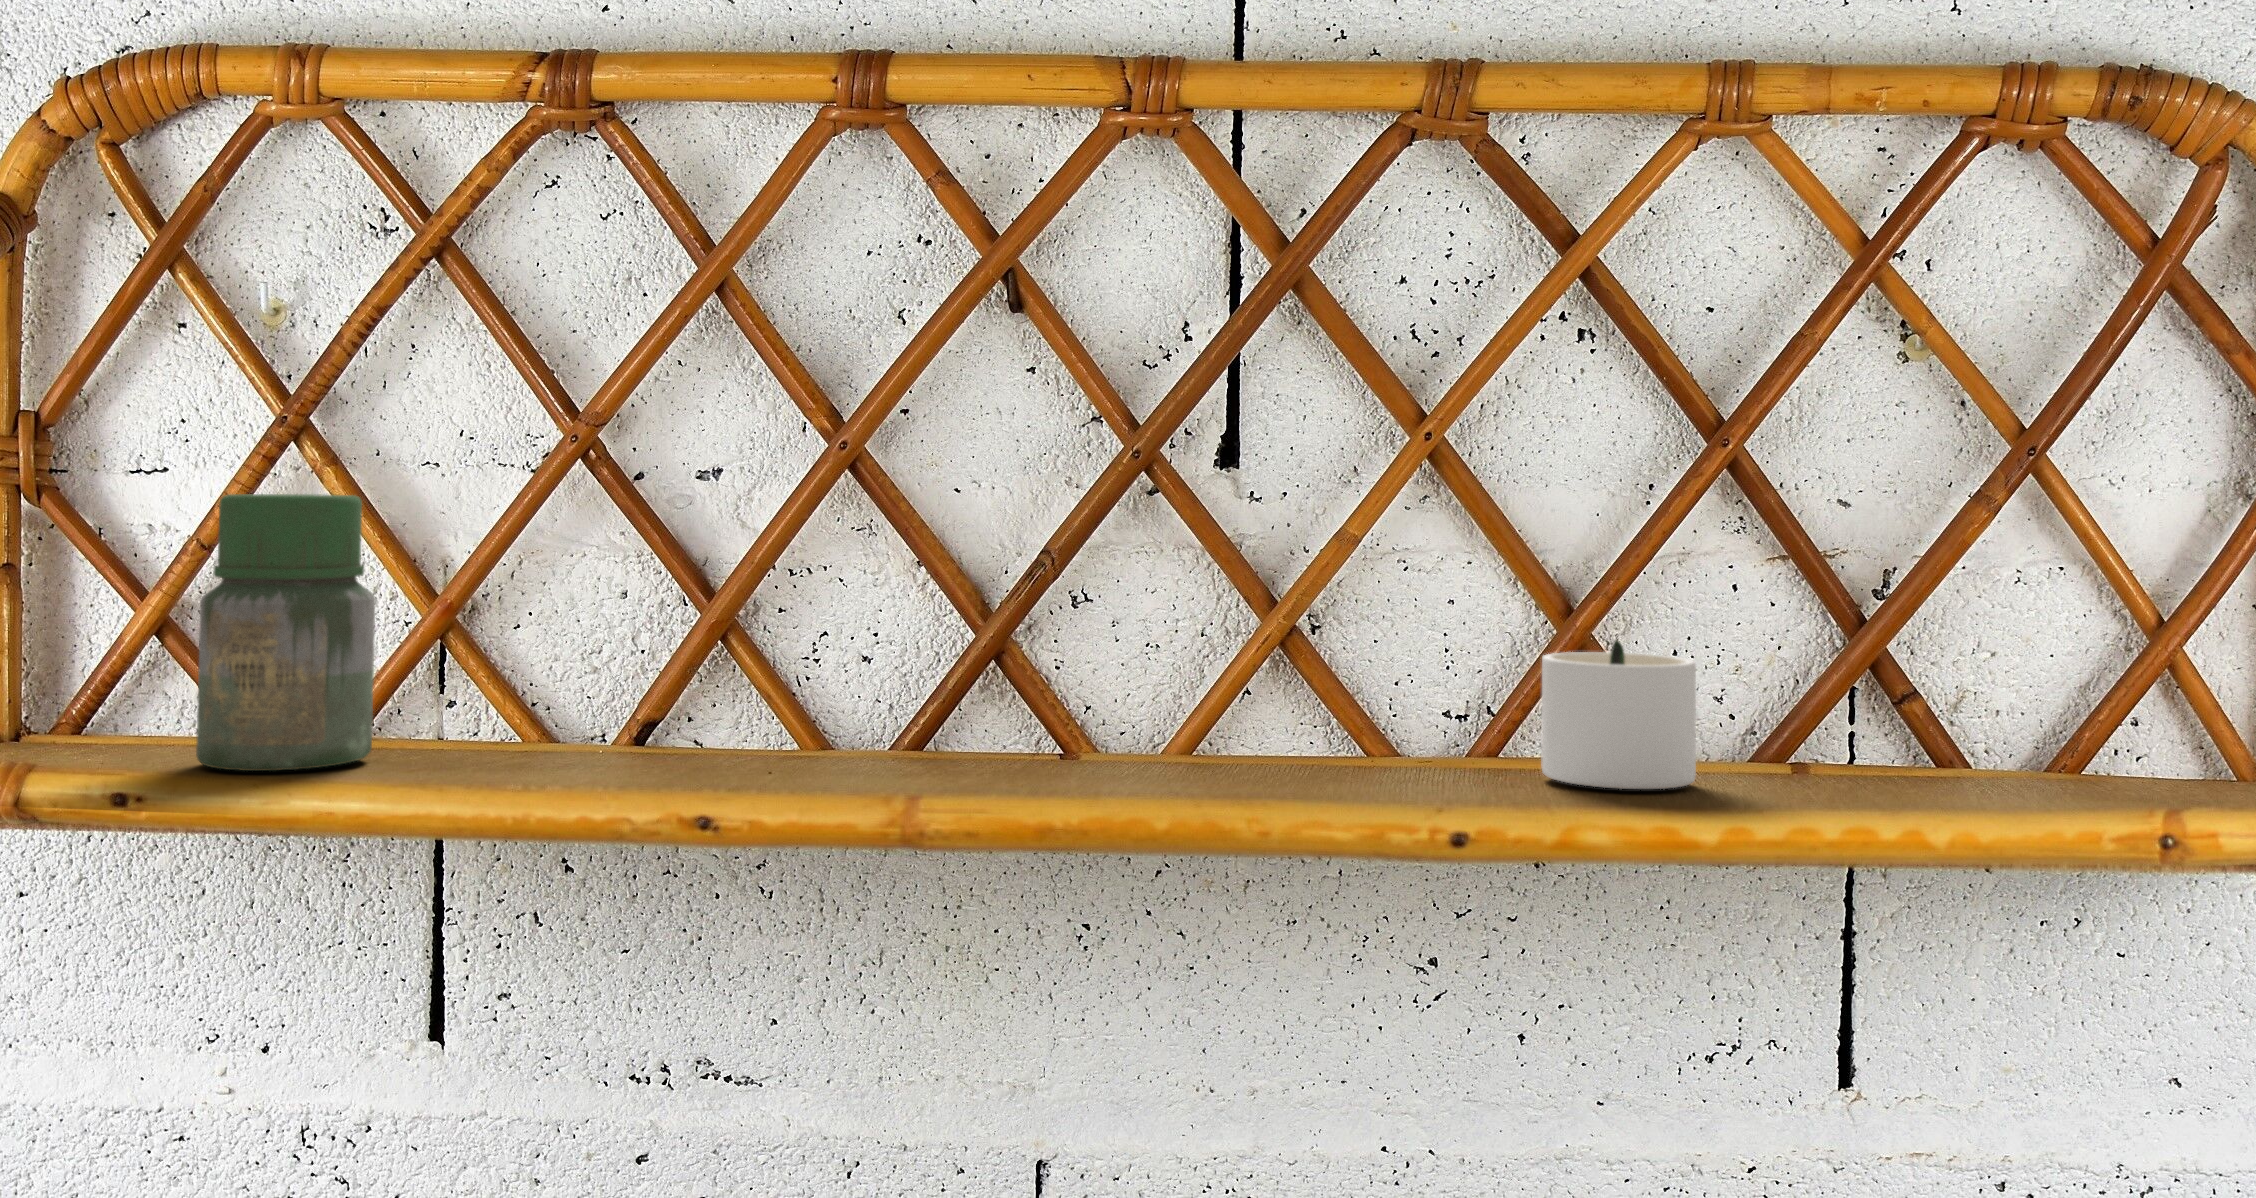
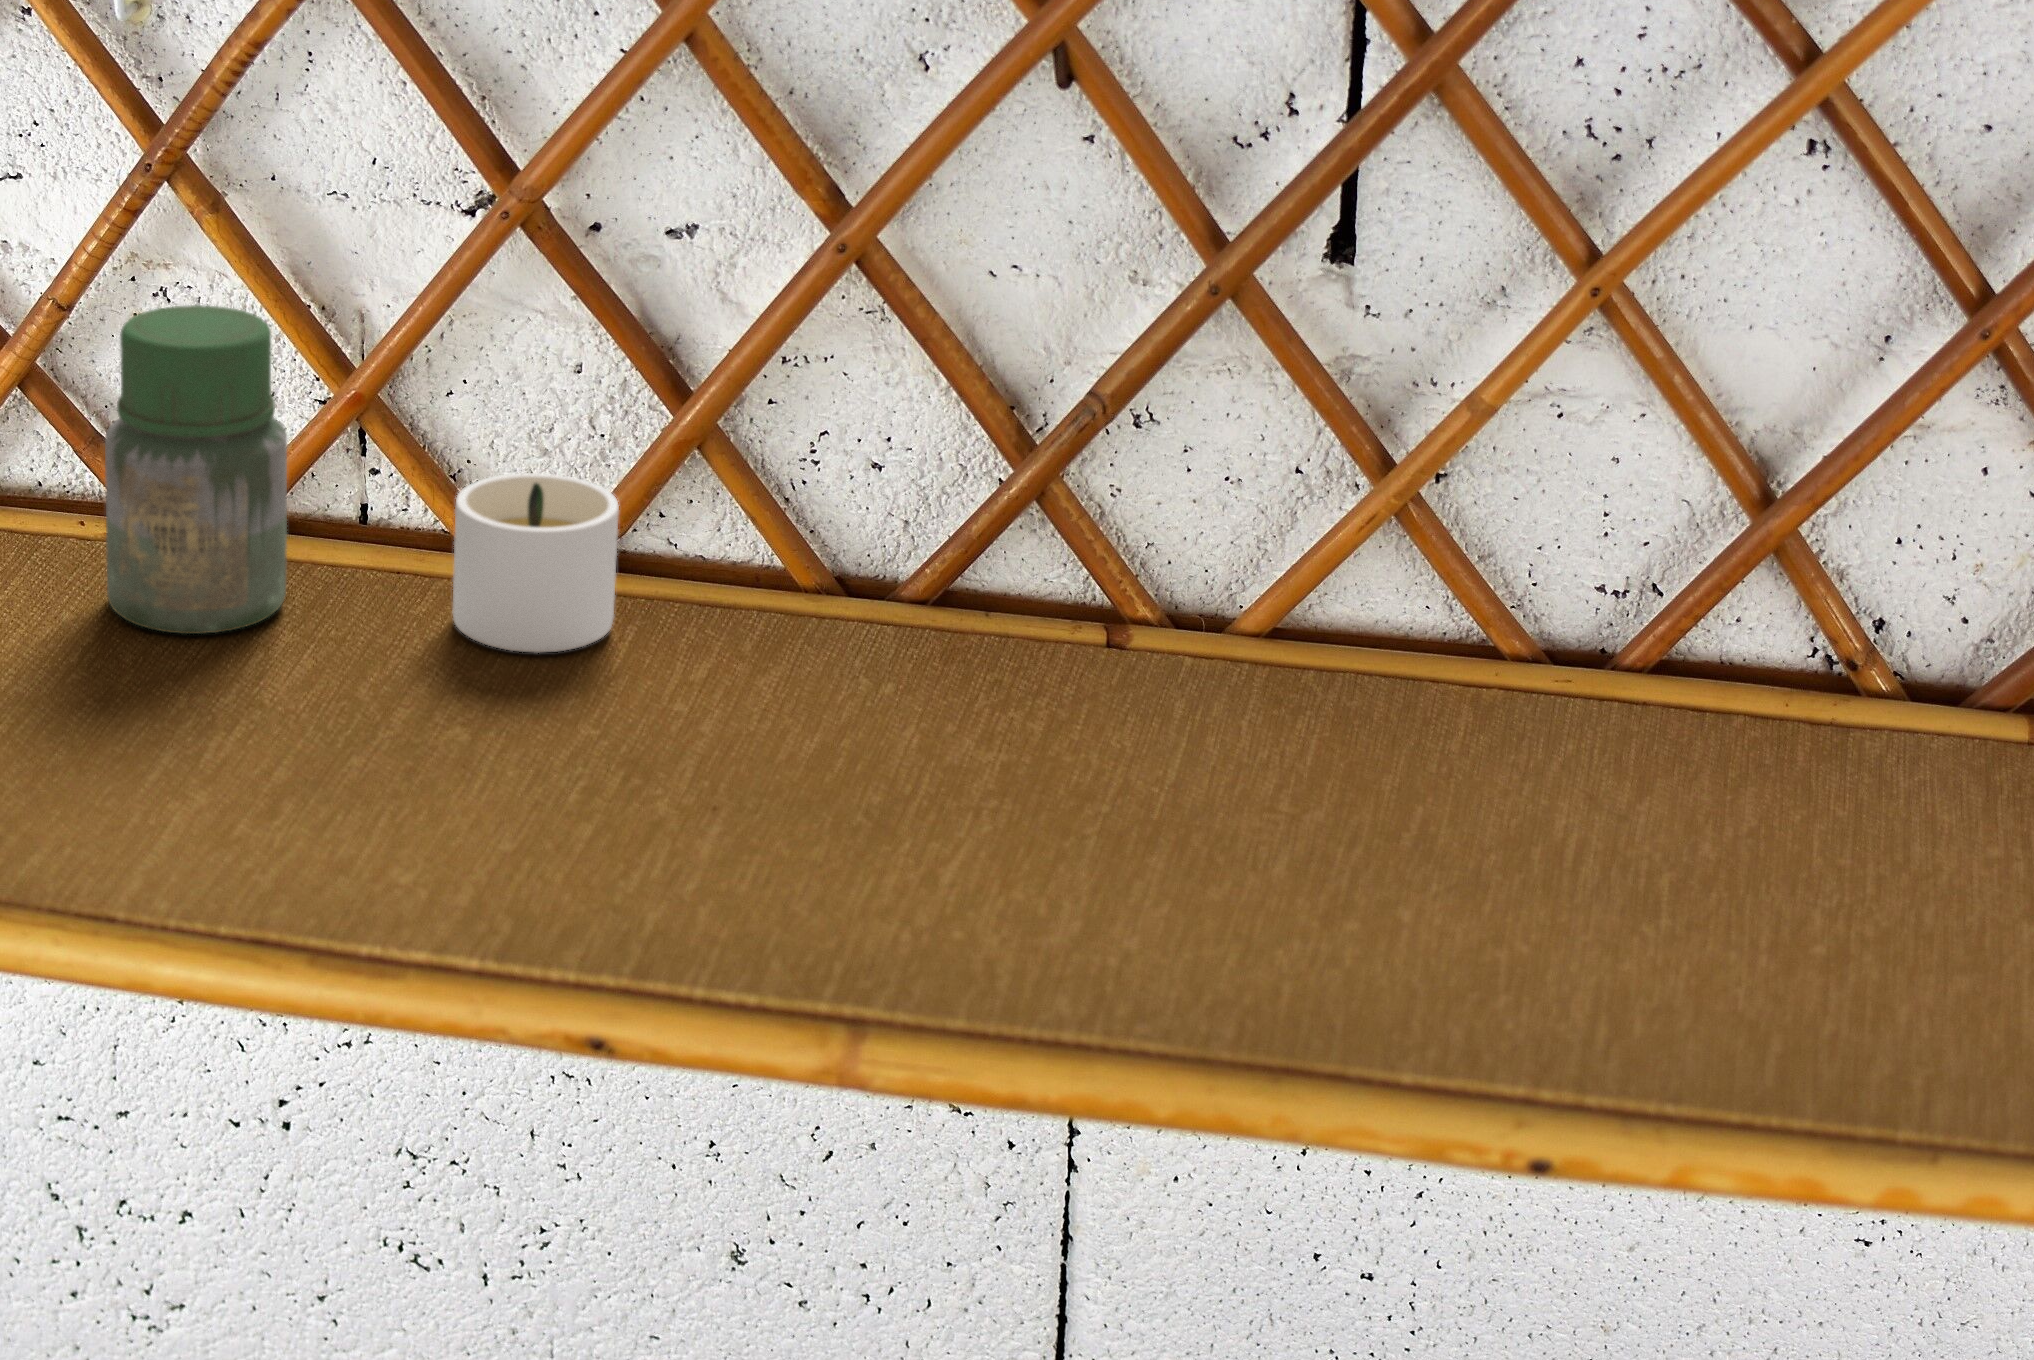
candle: present [1541,641,1696,789] -> present [453,473,619,653]

